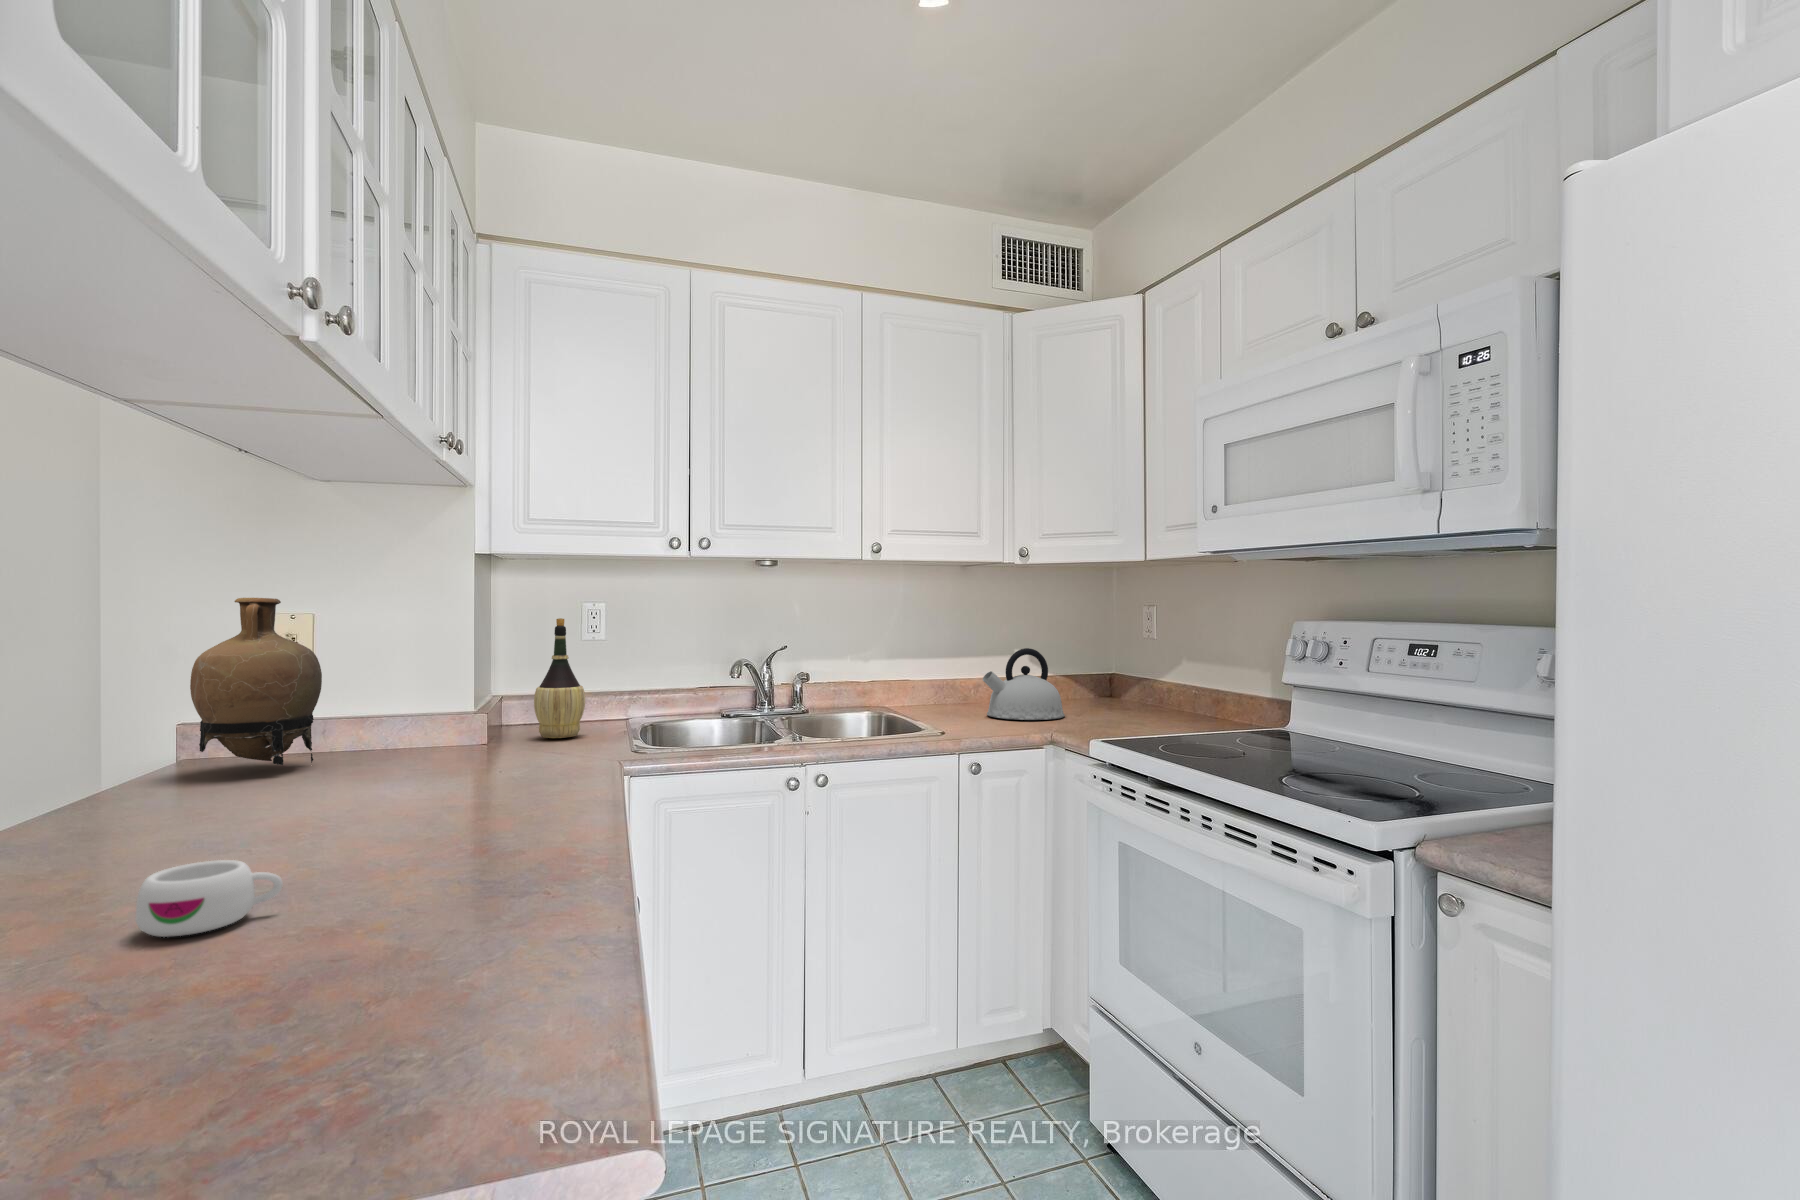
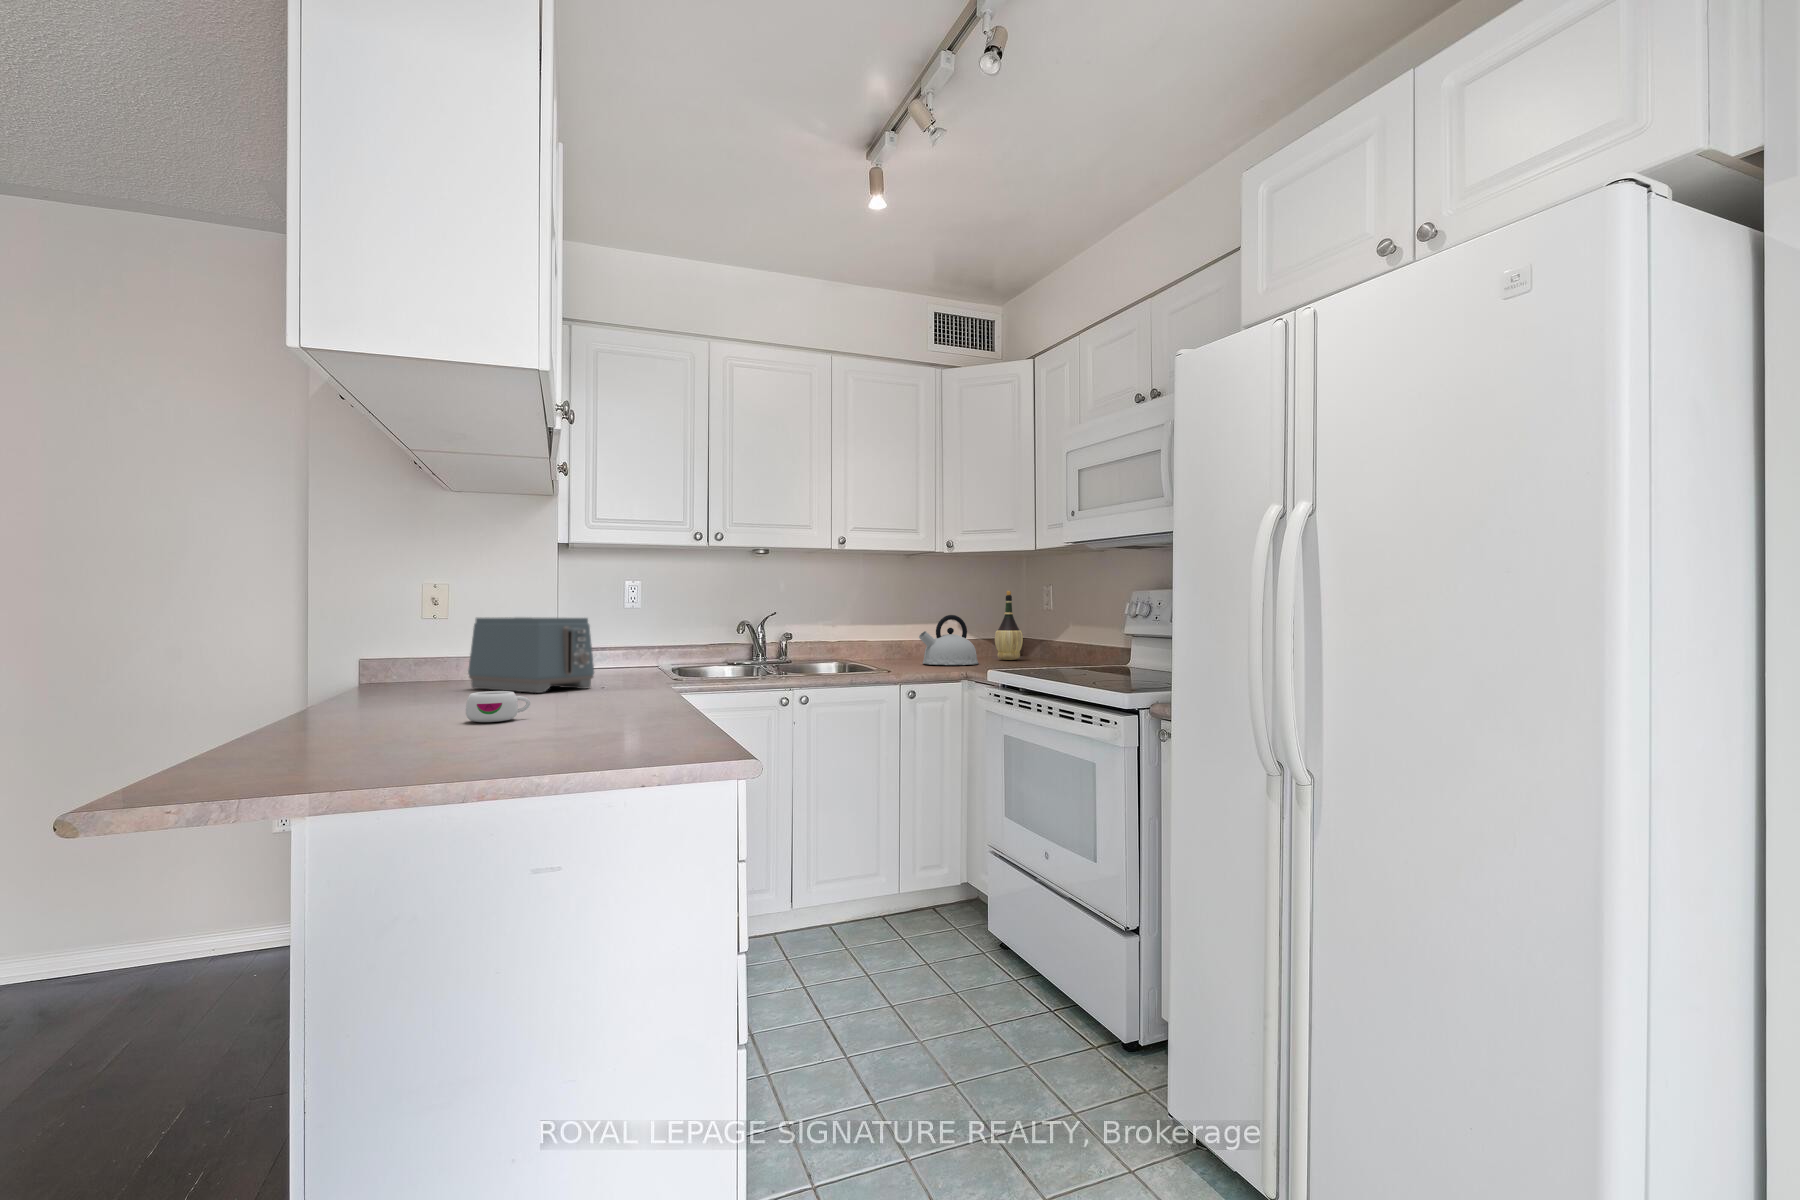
vase: present [190,598,322,765] -> none [386,569,466,684]
wine bottle: present [534,618,585,738] -> present [995,591,1023,660]
toaster: none [306,668,497,800] -> present [468,617,594,693]

